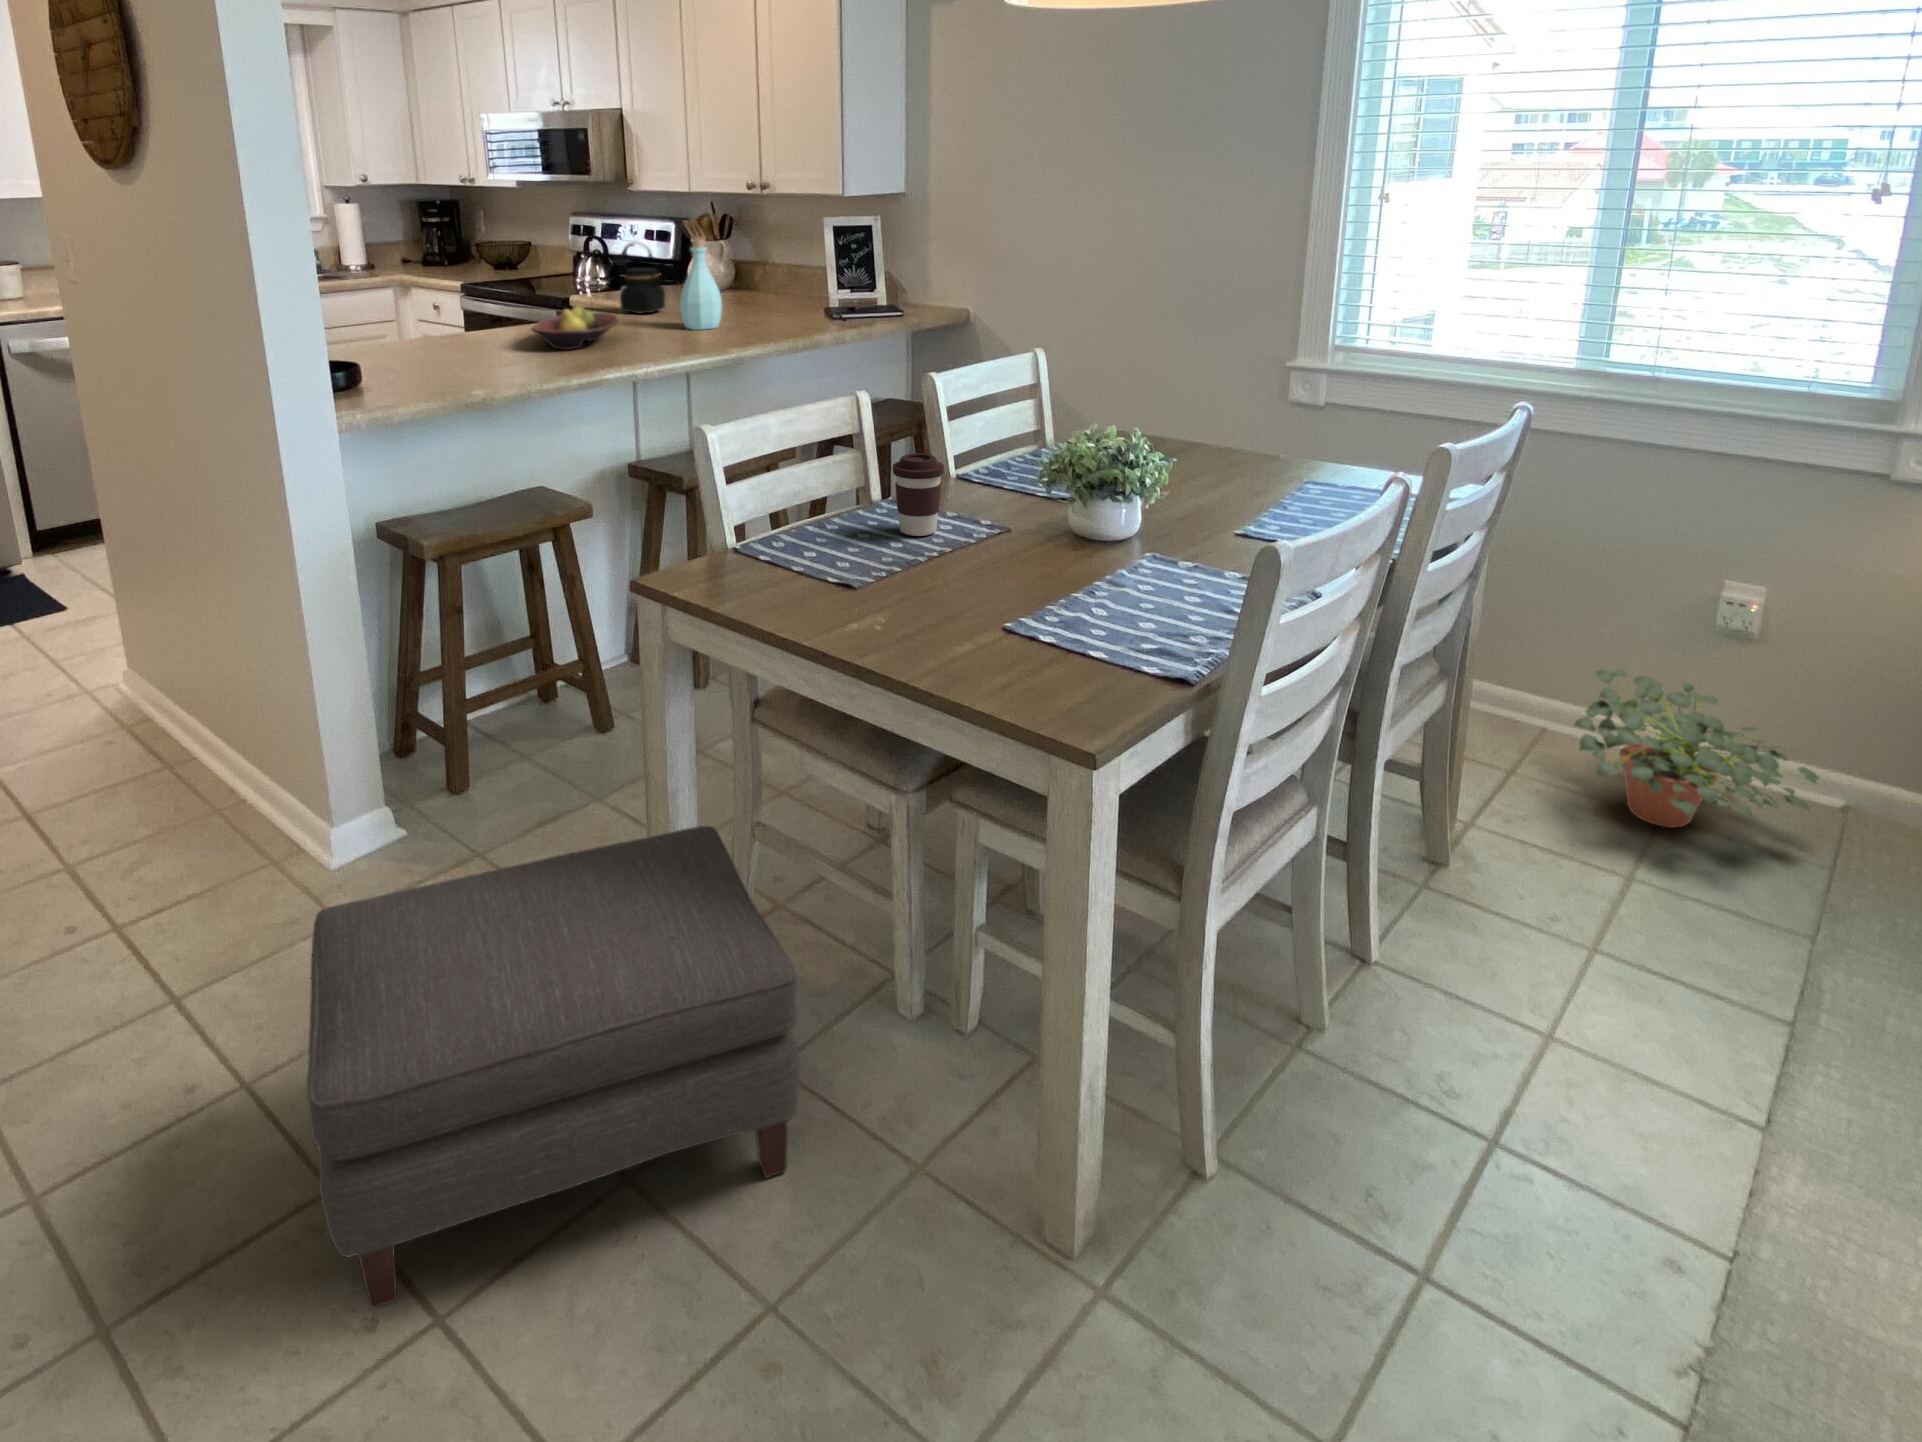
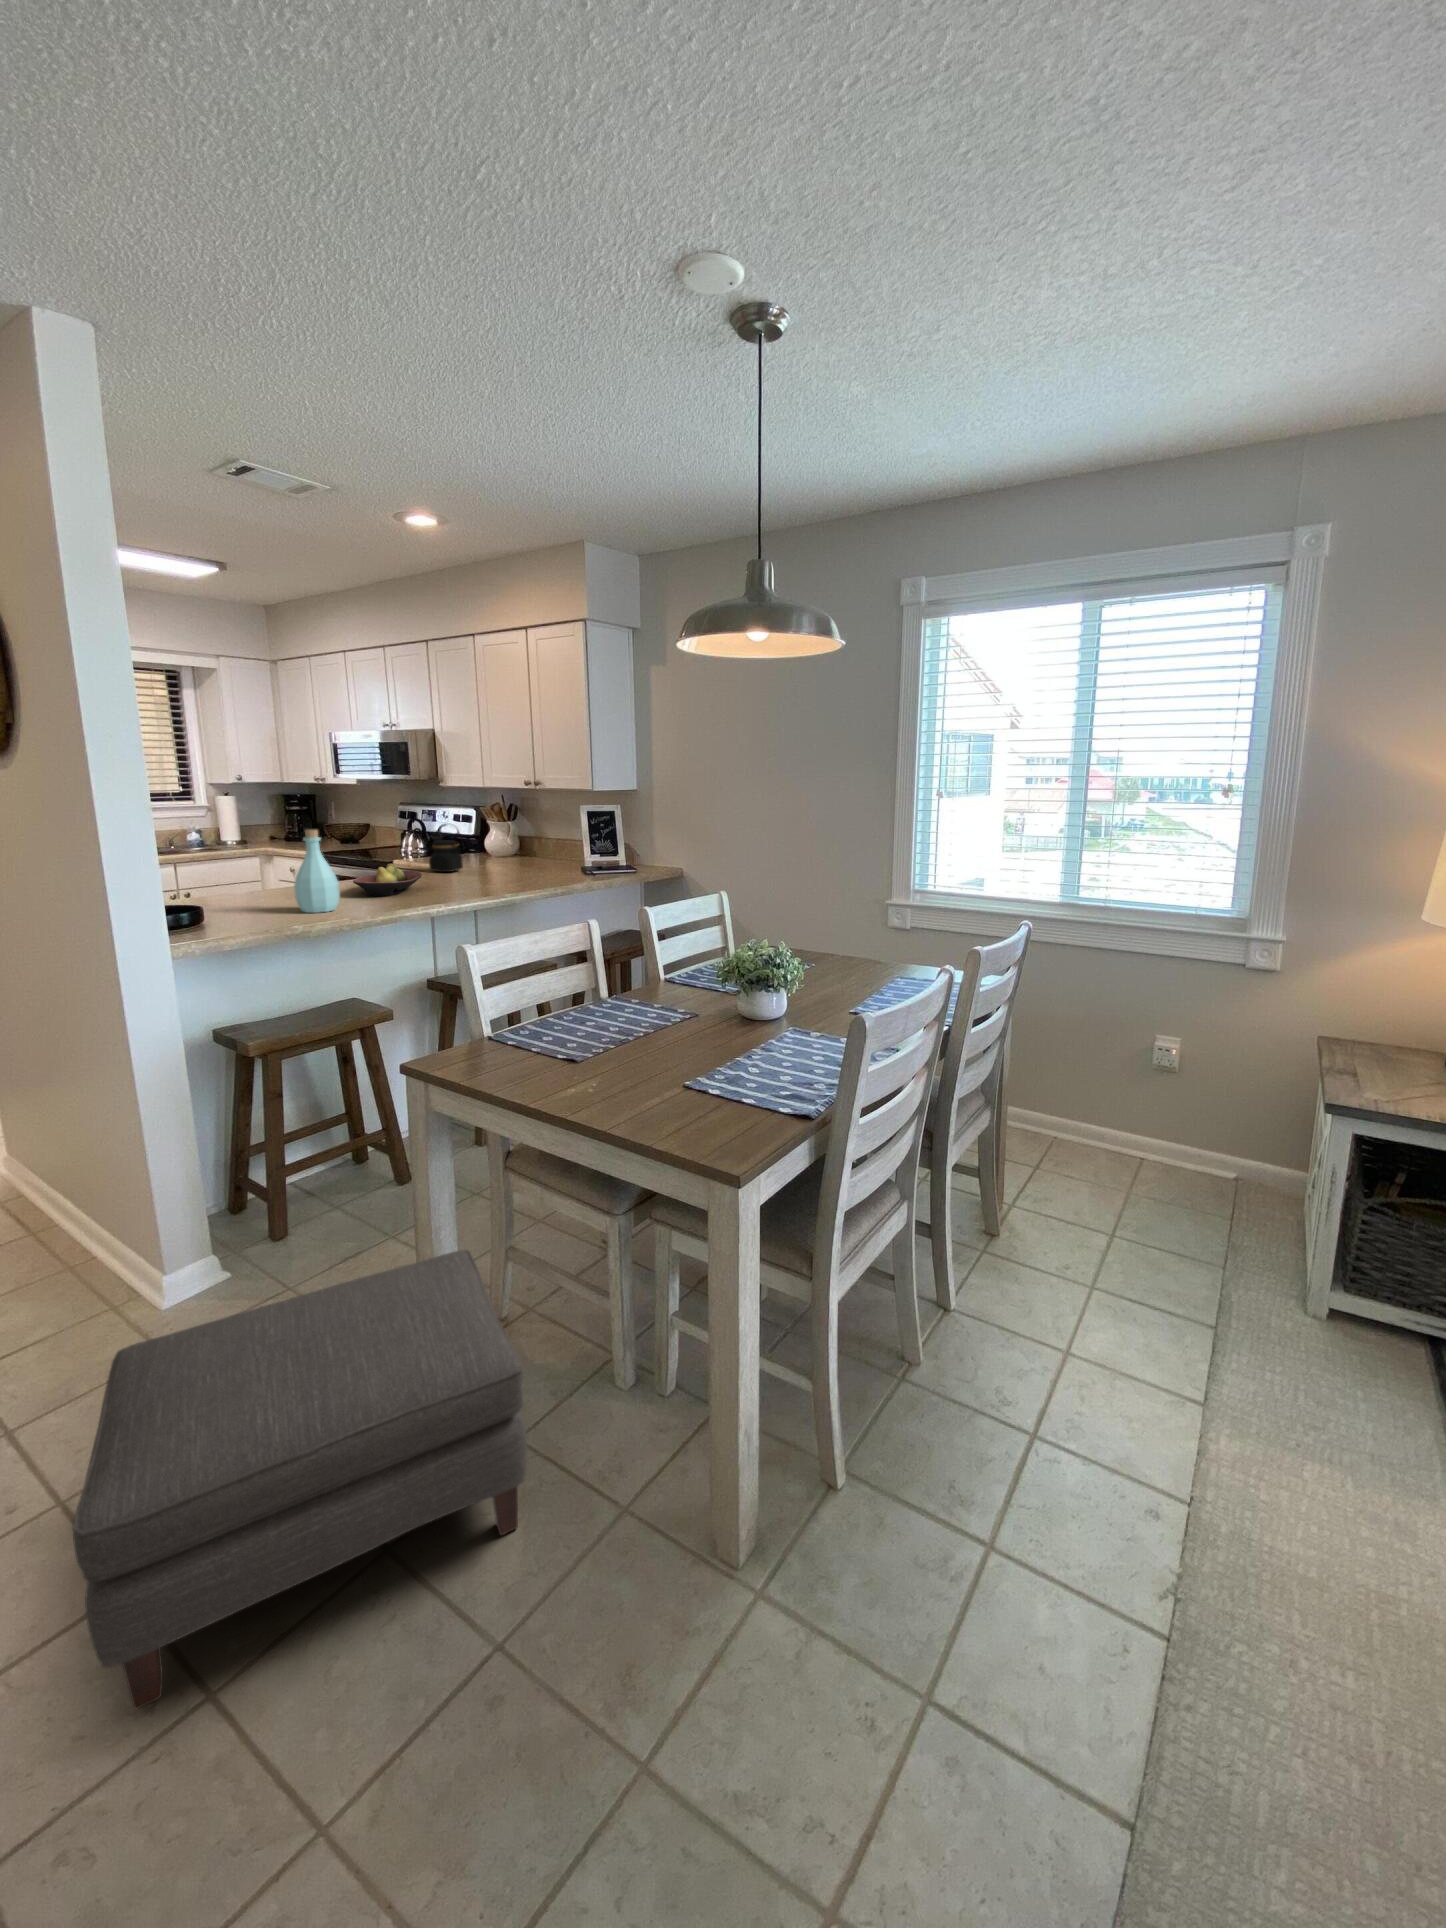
bottle: present [680,239,722,330] -> present [294,830,339,913]
coffee cup: present [893,453,944,536] -> none [608,962,645,1022]
potted plant: present [1573,669,1819,828] -> none [1071,1095,1220,1198]

